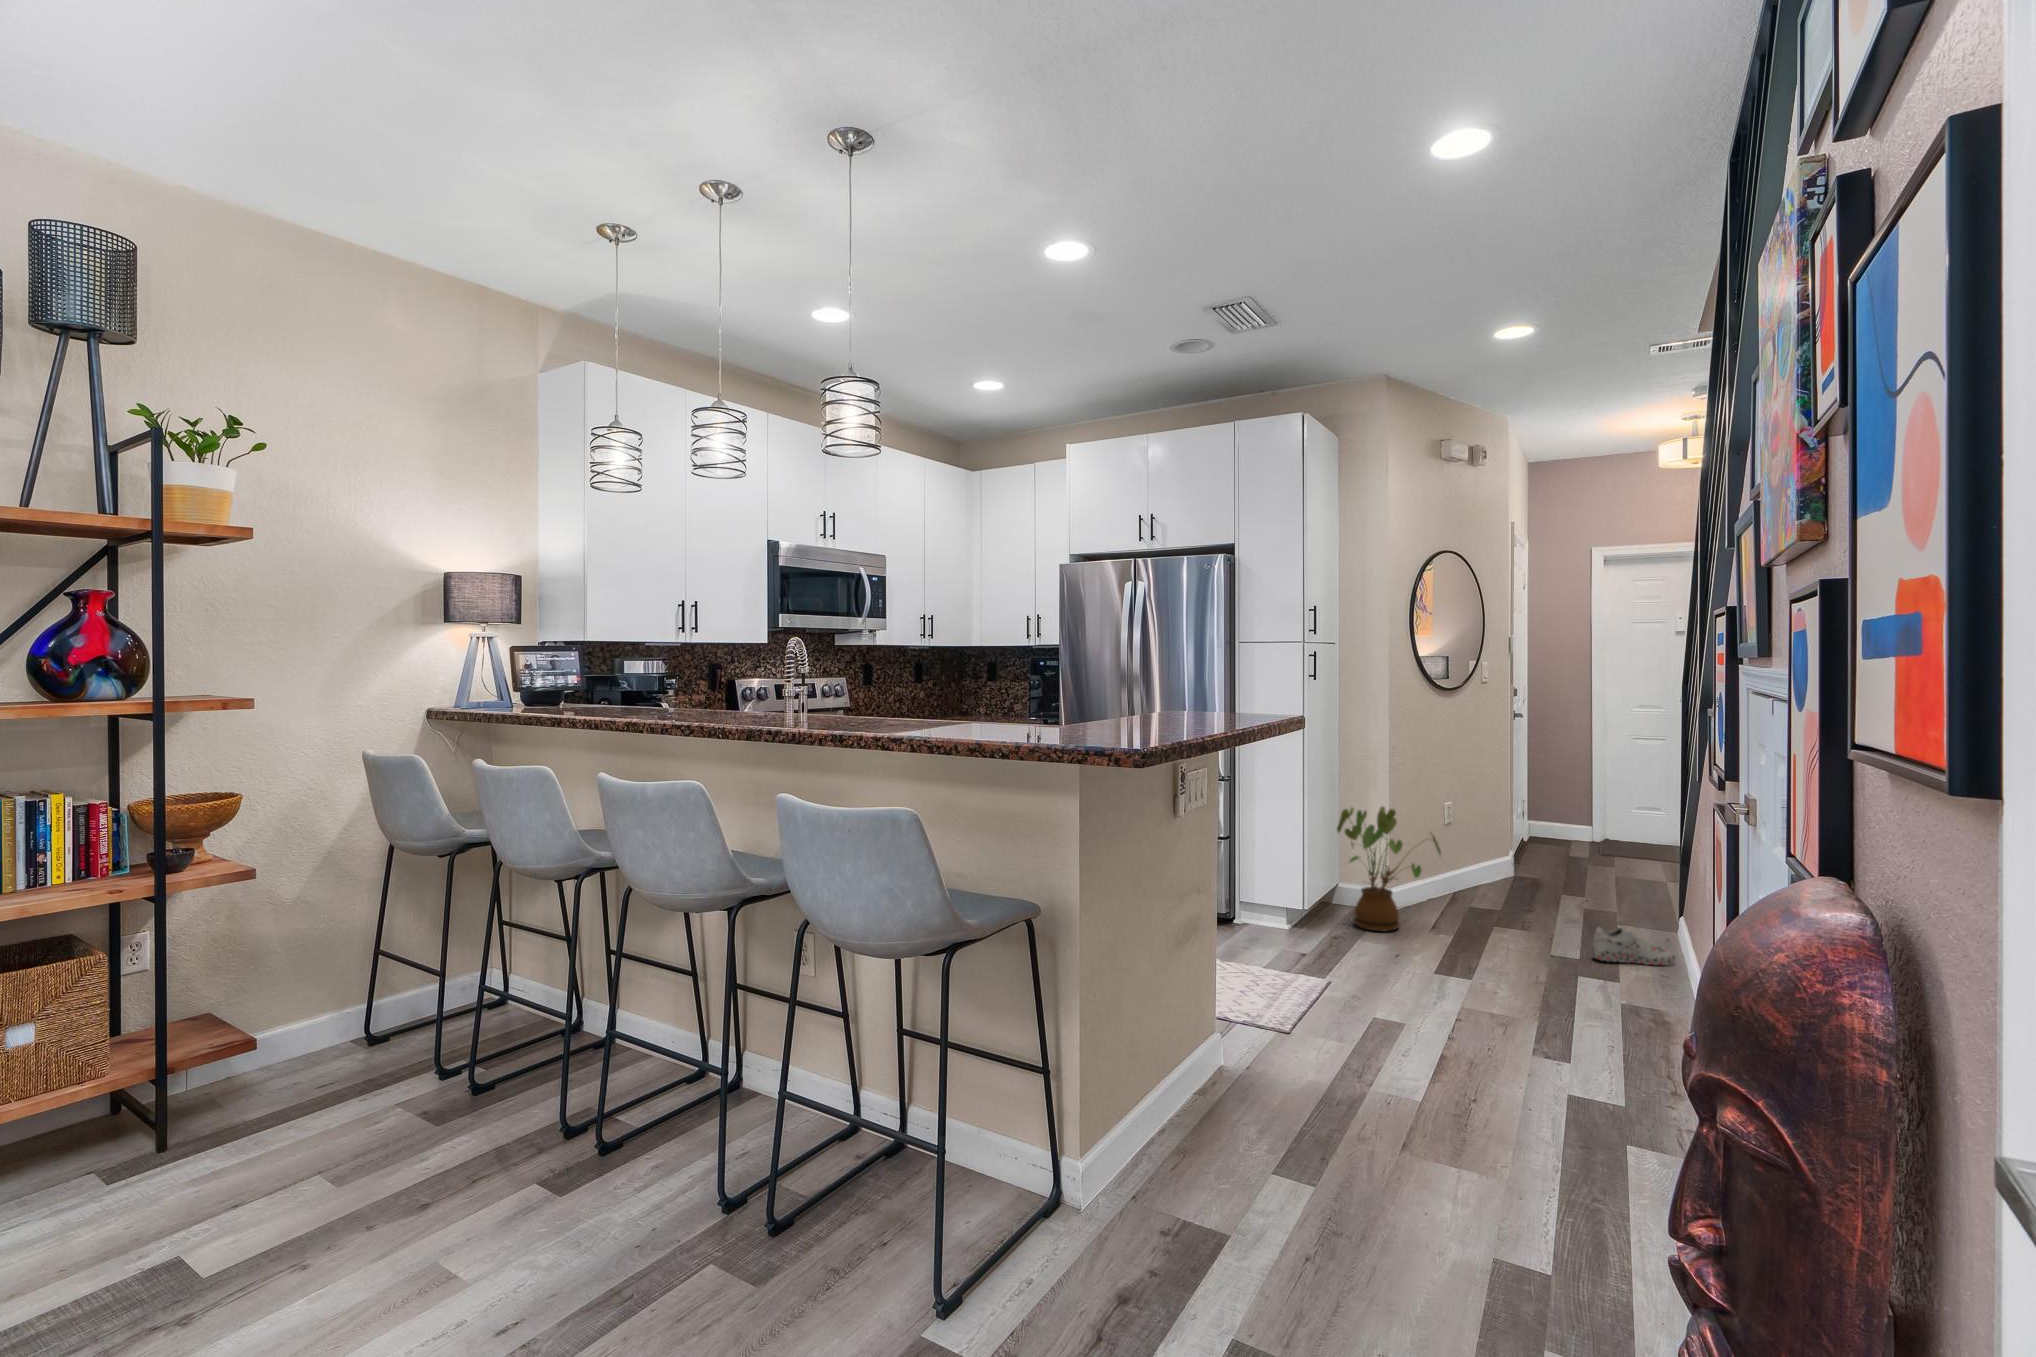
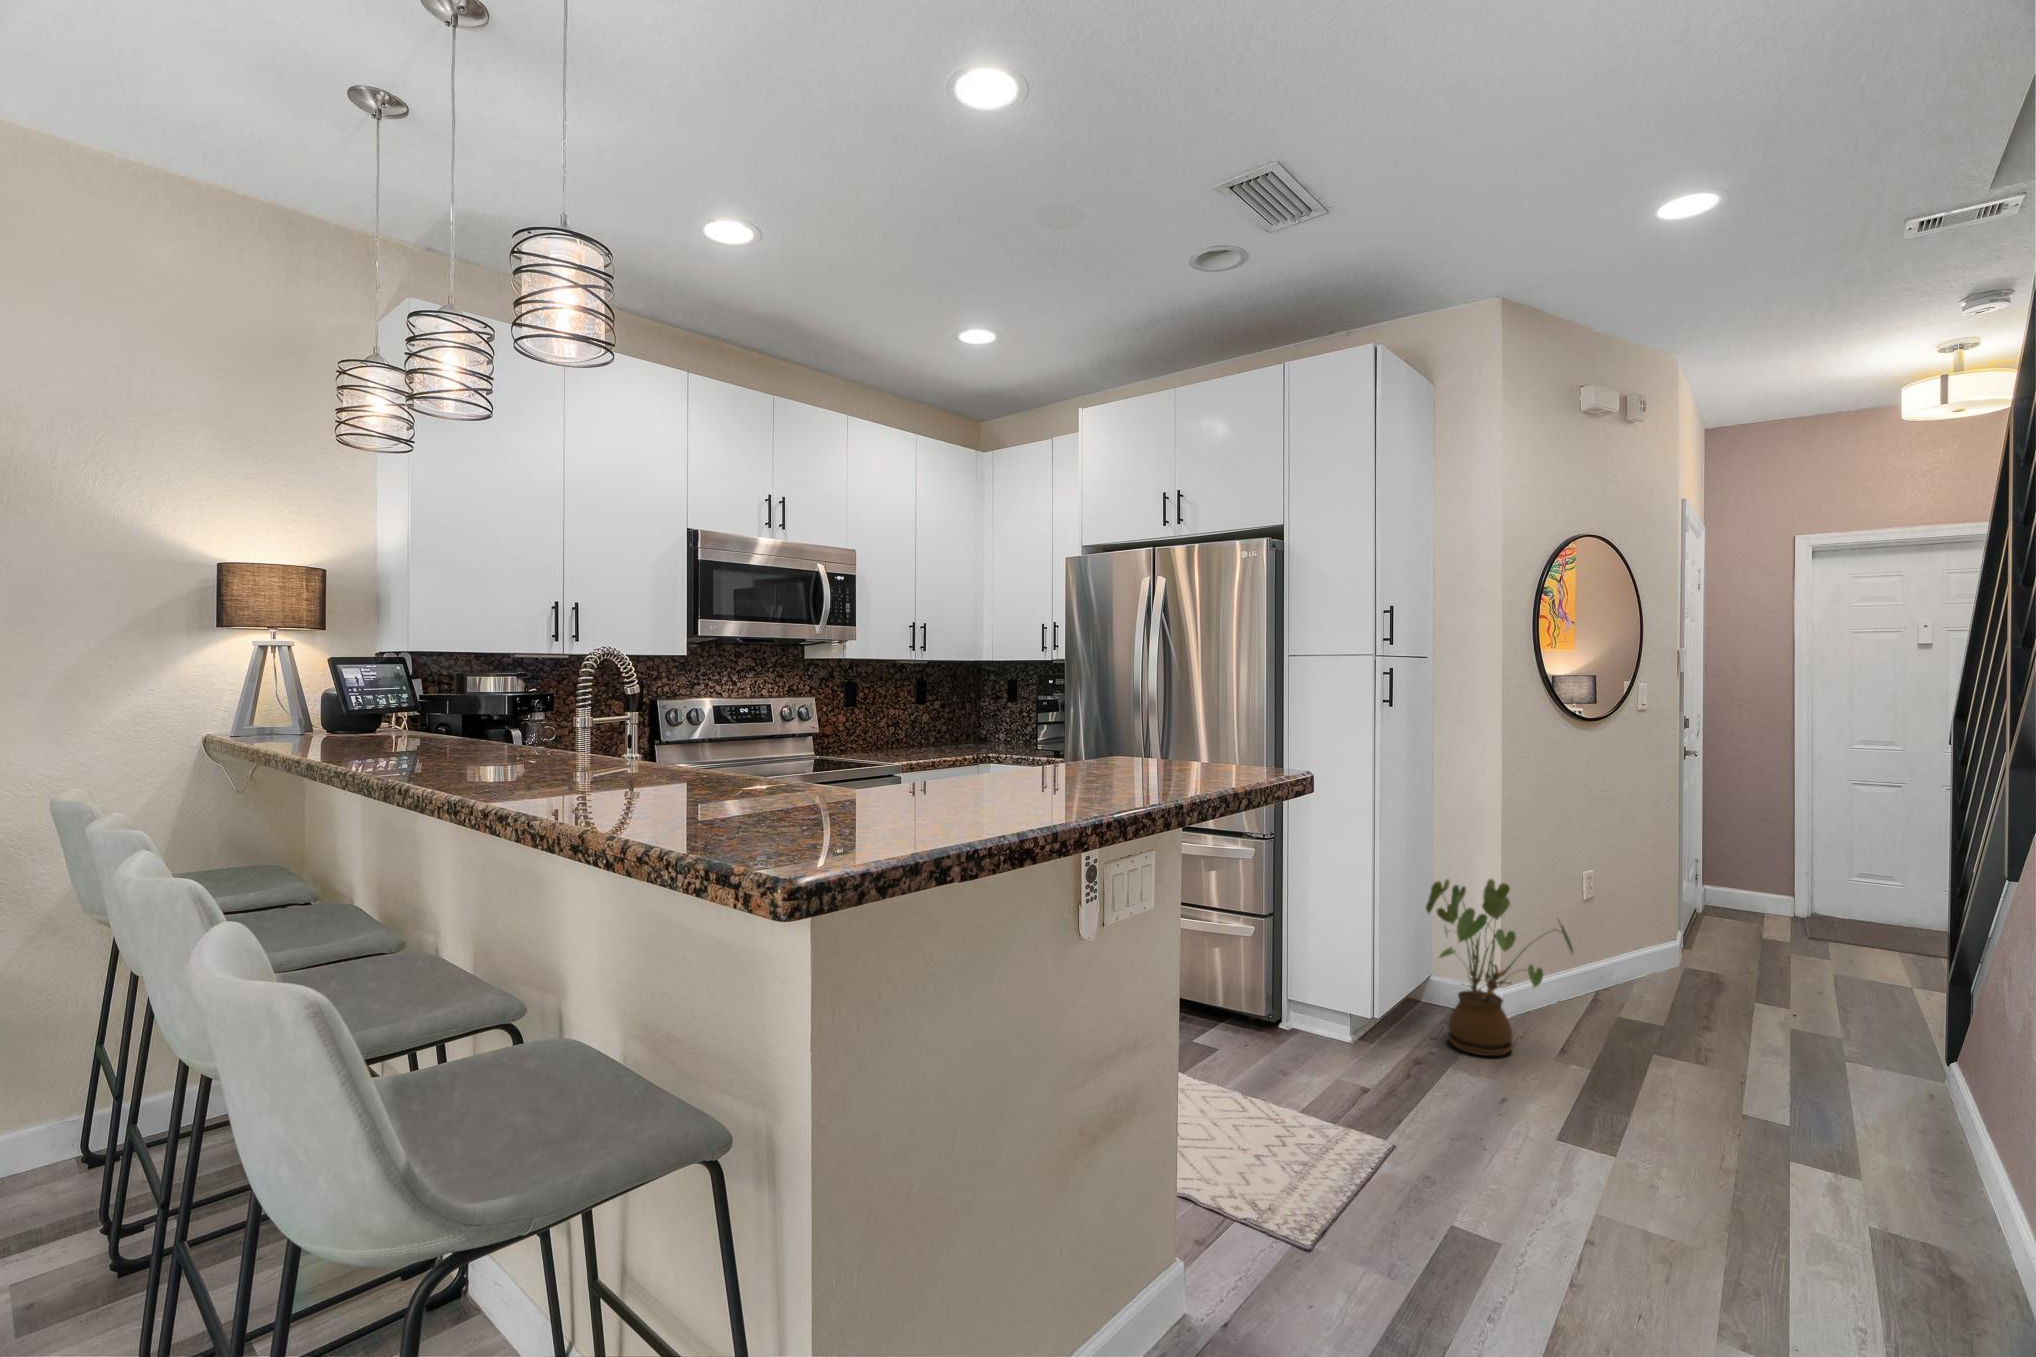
shoe: present [1591,927,1675,965] -> none [1806,1079,1947,1147]

